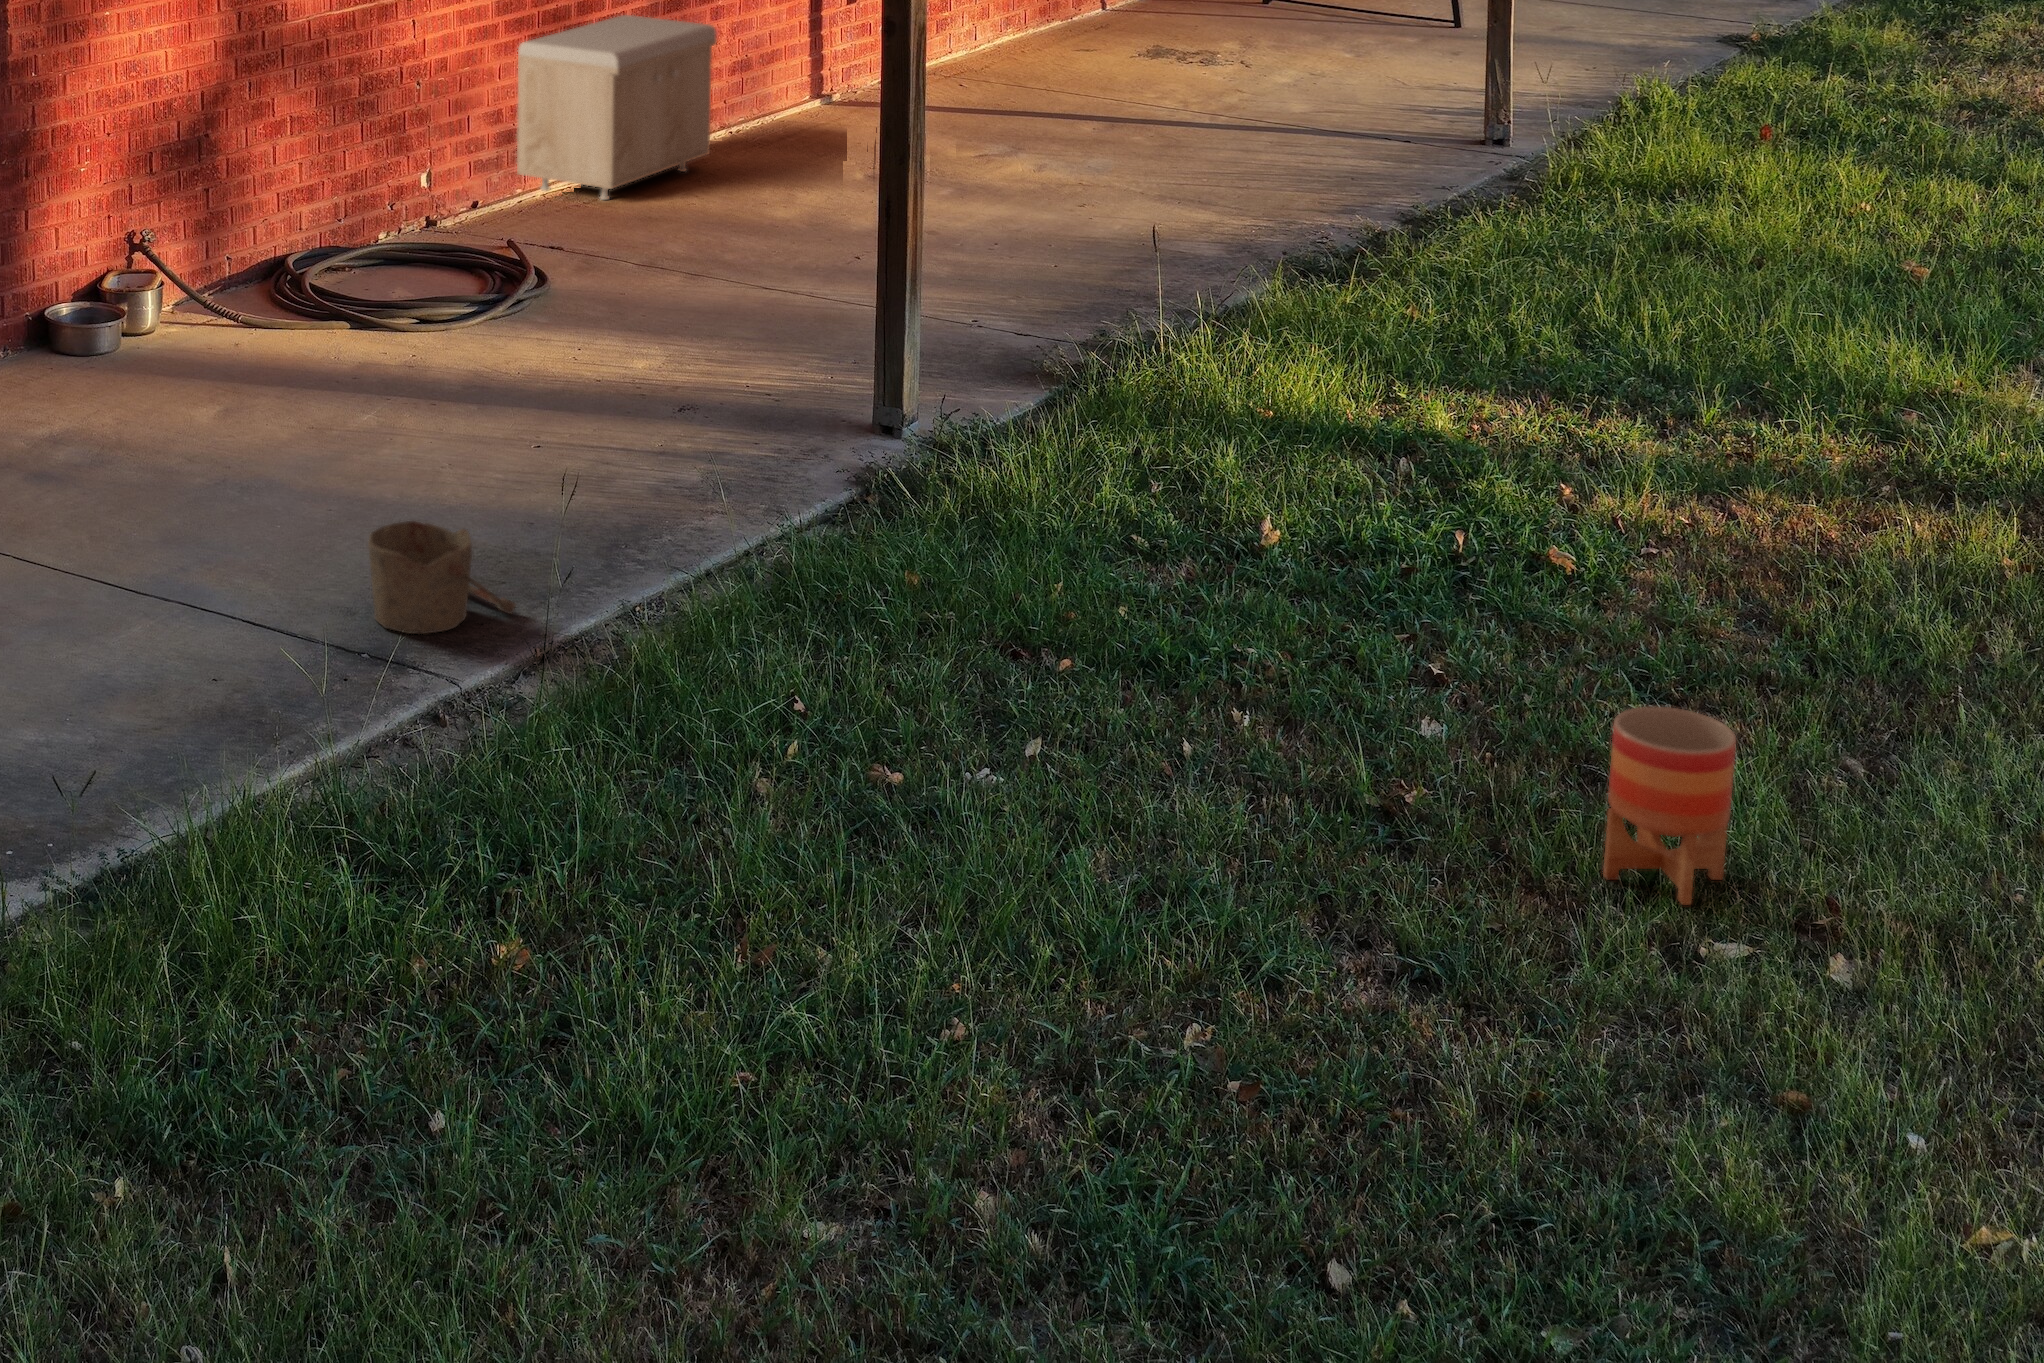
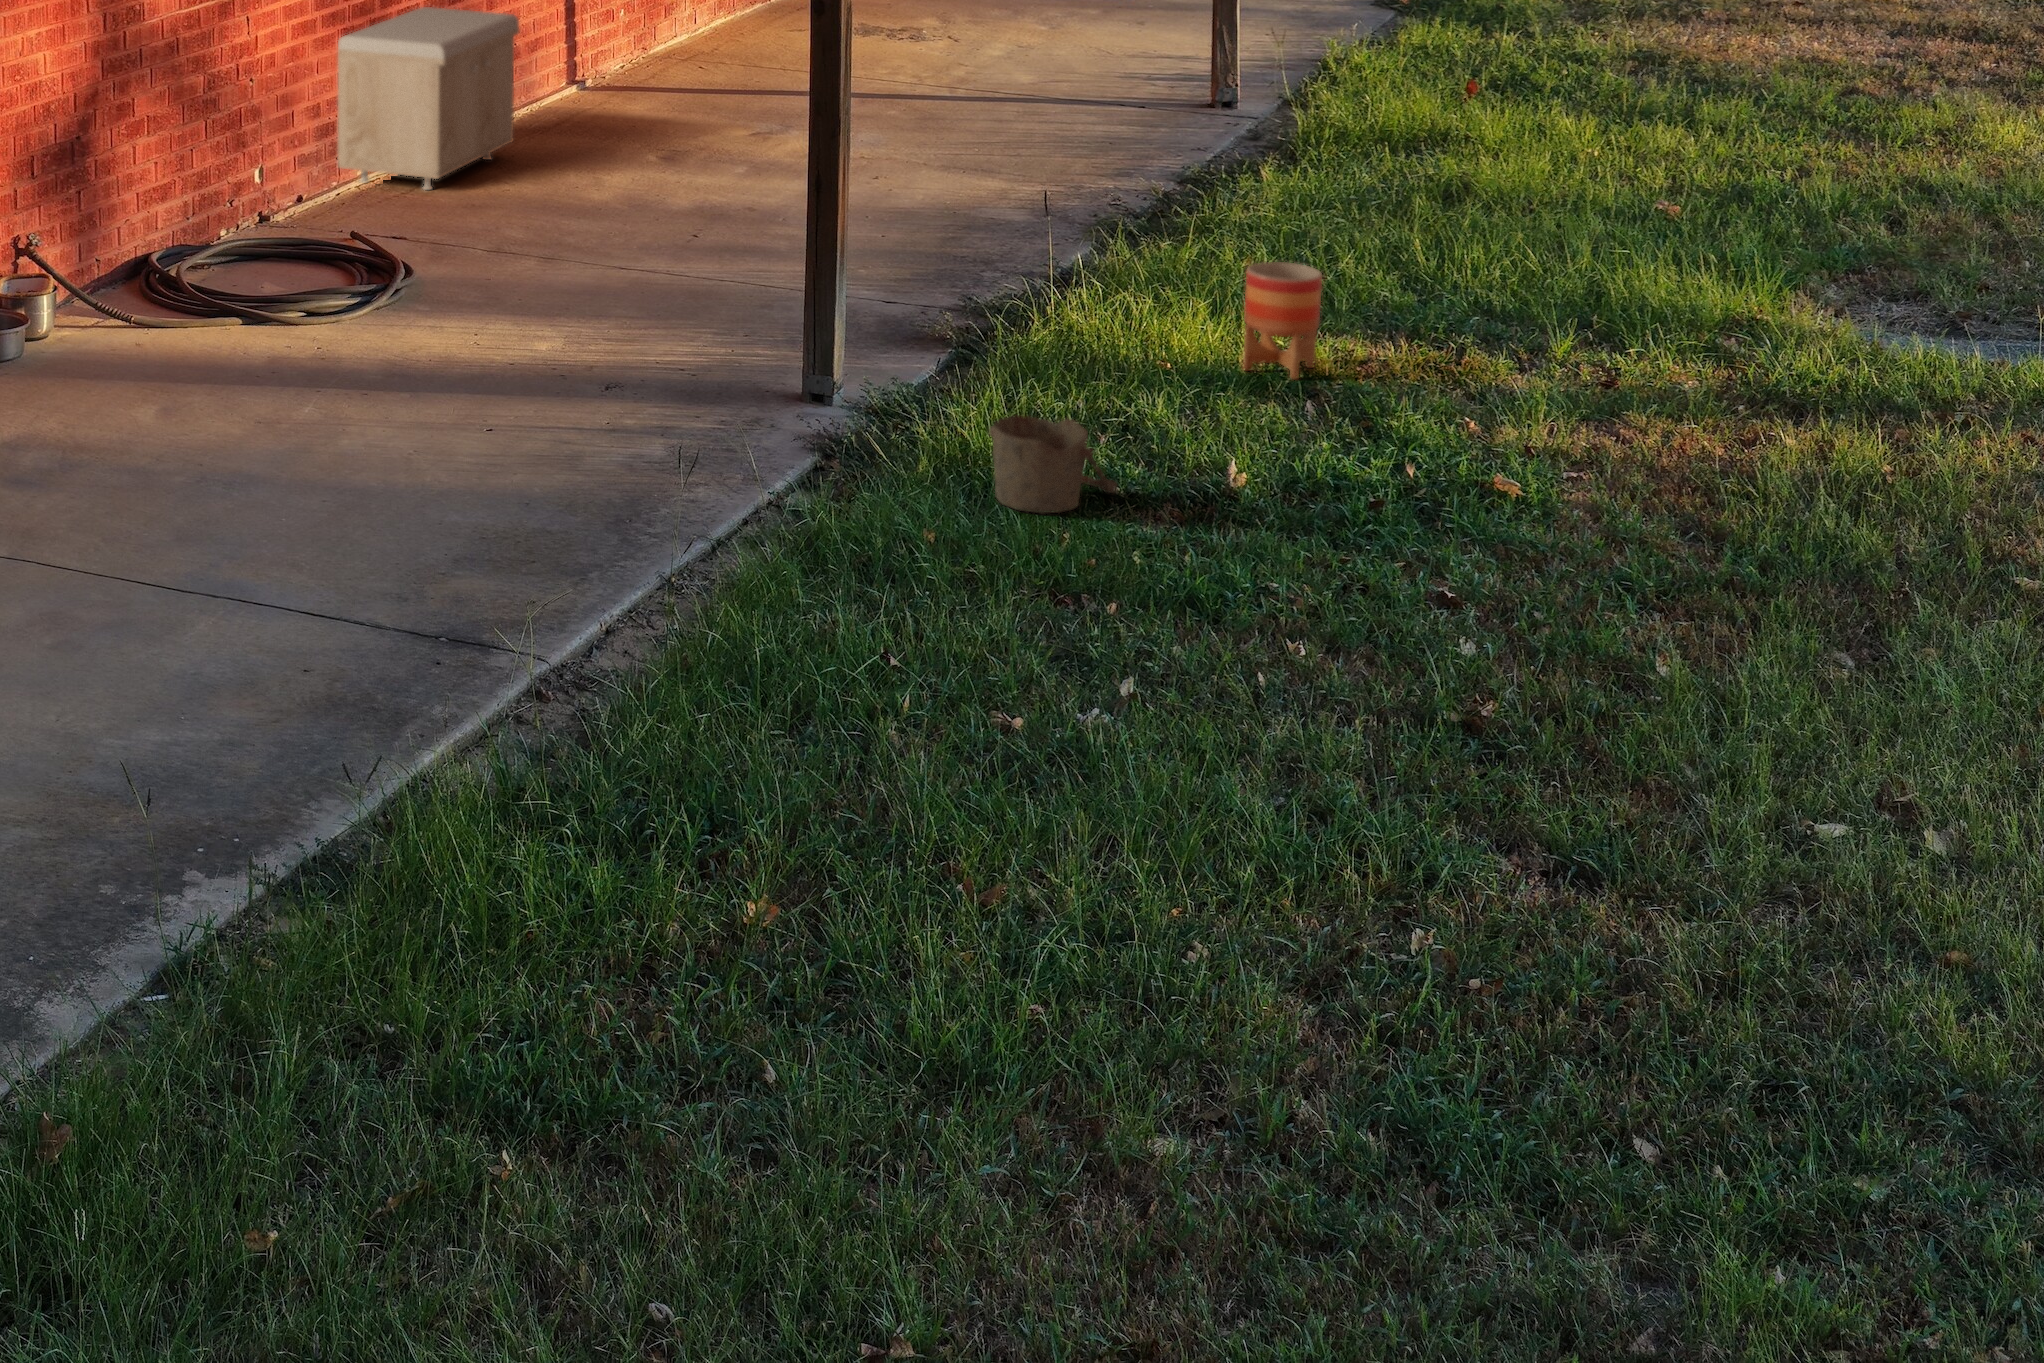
bucket: present [368,521,516,634] -> present [989,415,1117,514]
planter: present [1603,707,1736,905] -> present [1243,262,1322,379]

